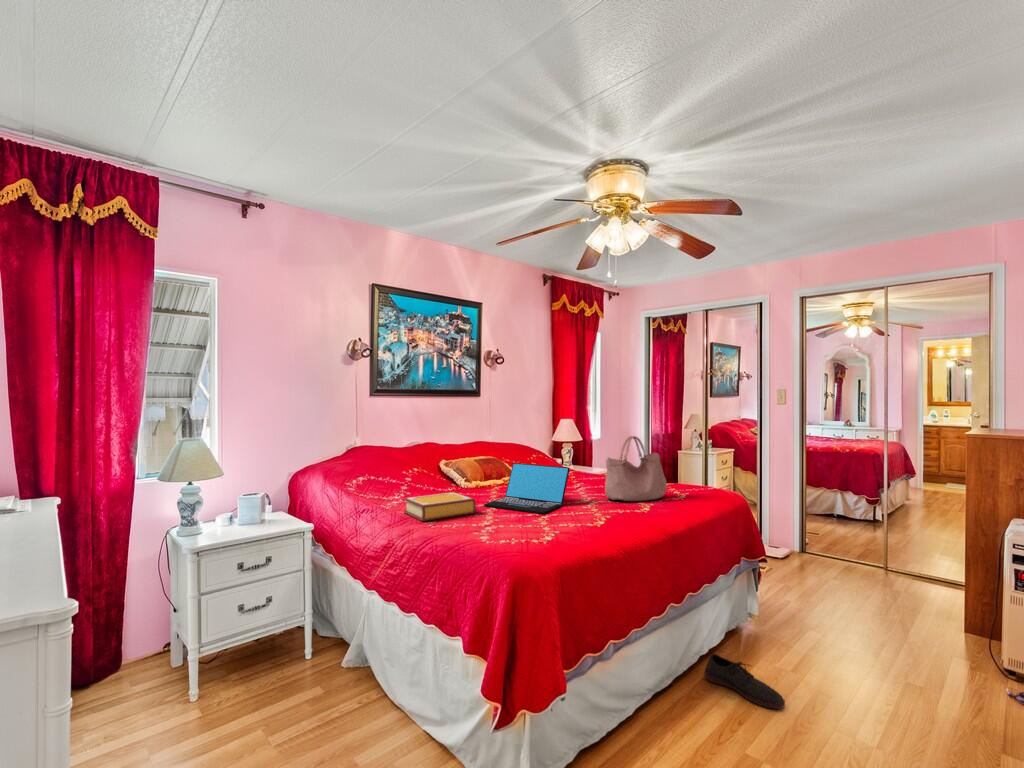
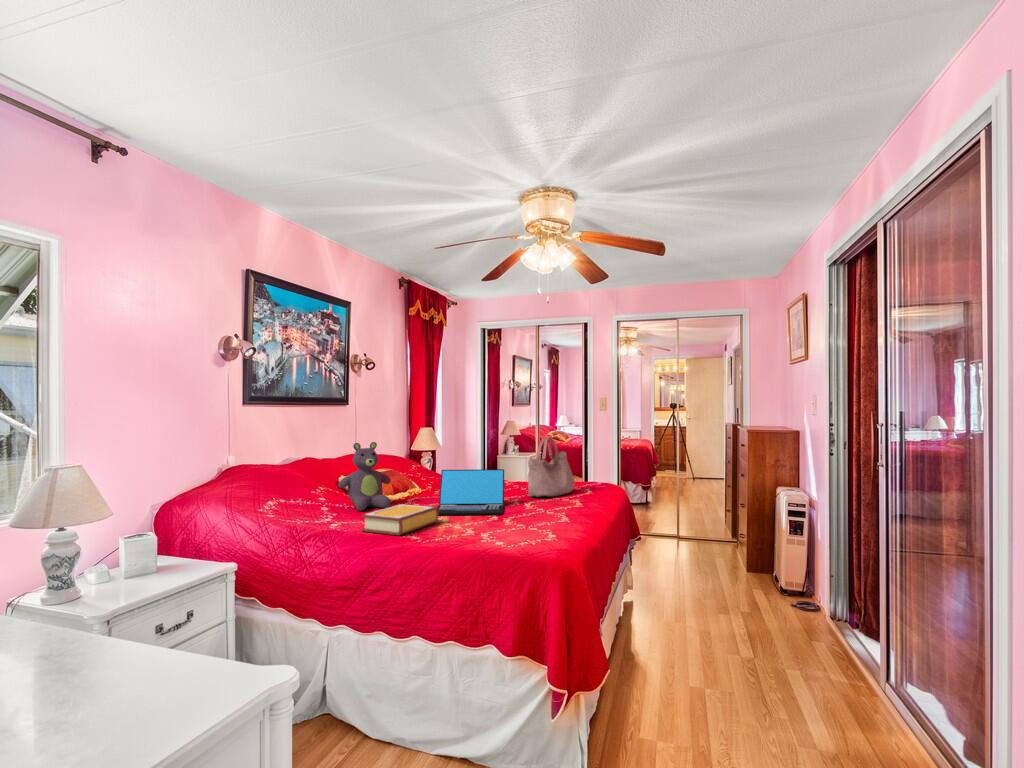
stuffed bear: none [427,432,475,494] -> present [339,442,391,511]
shoe: present [704,654,785,709] -> none [628,617,695,648]

